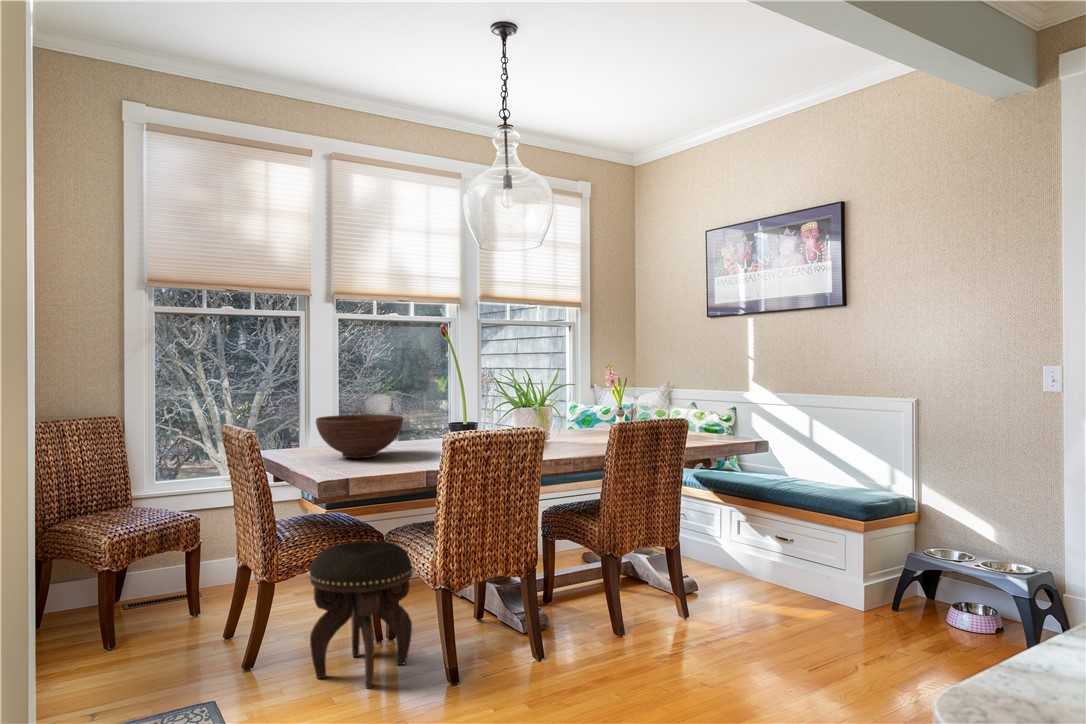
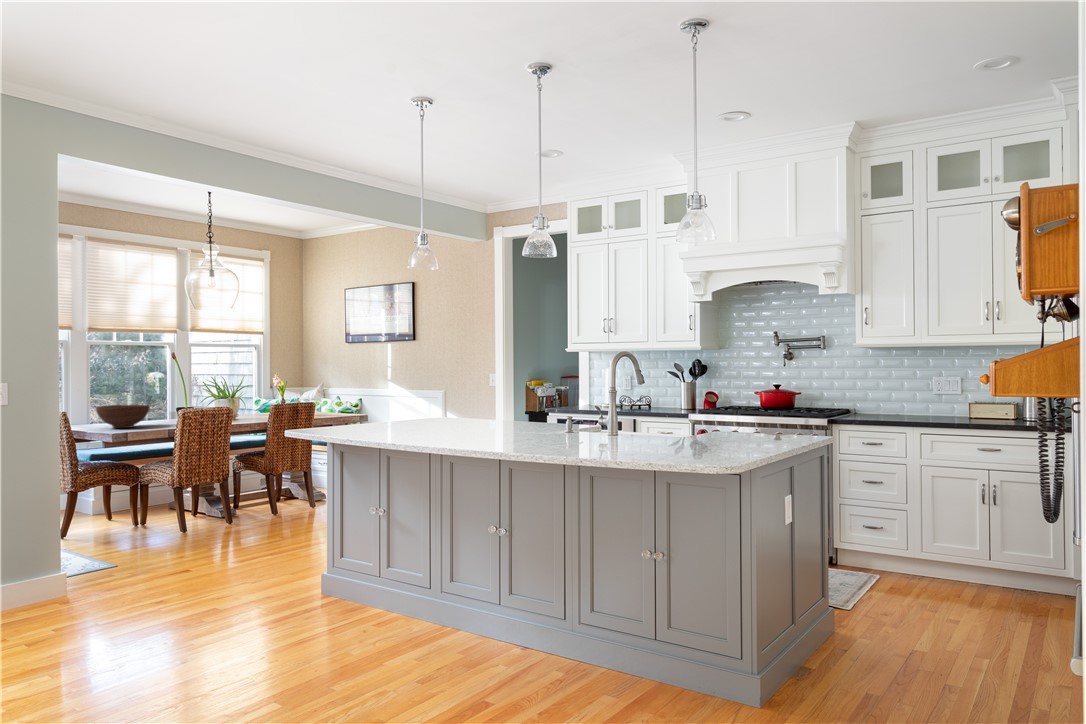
footstool: present [309,541,412,688] -> none [101,470,160,539]

